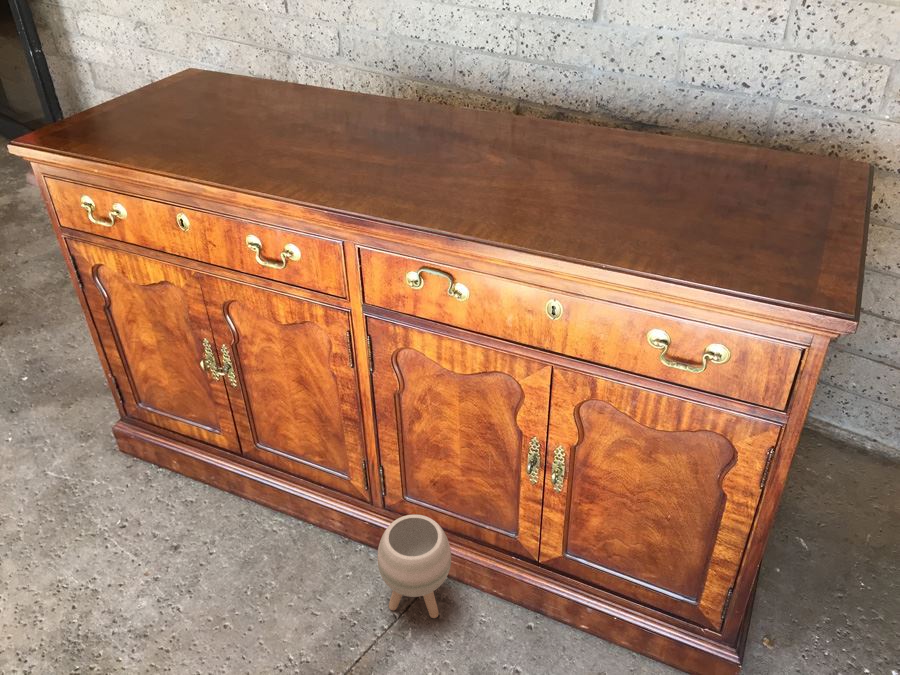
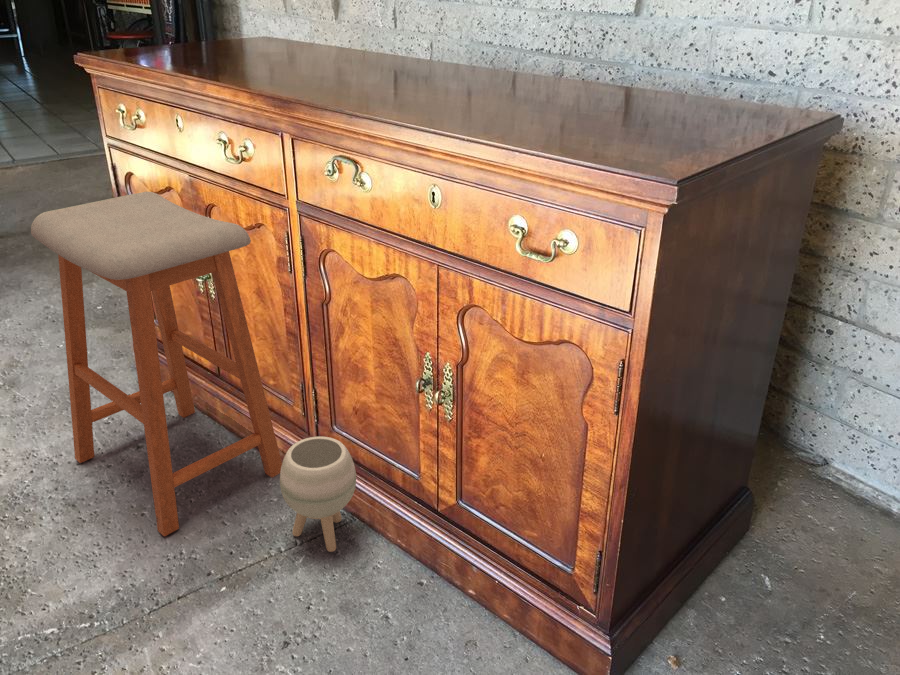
stool: none [46,293,342,647] -> present [31,192,282,536]

